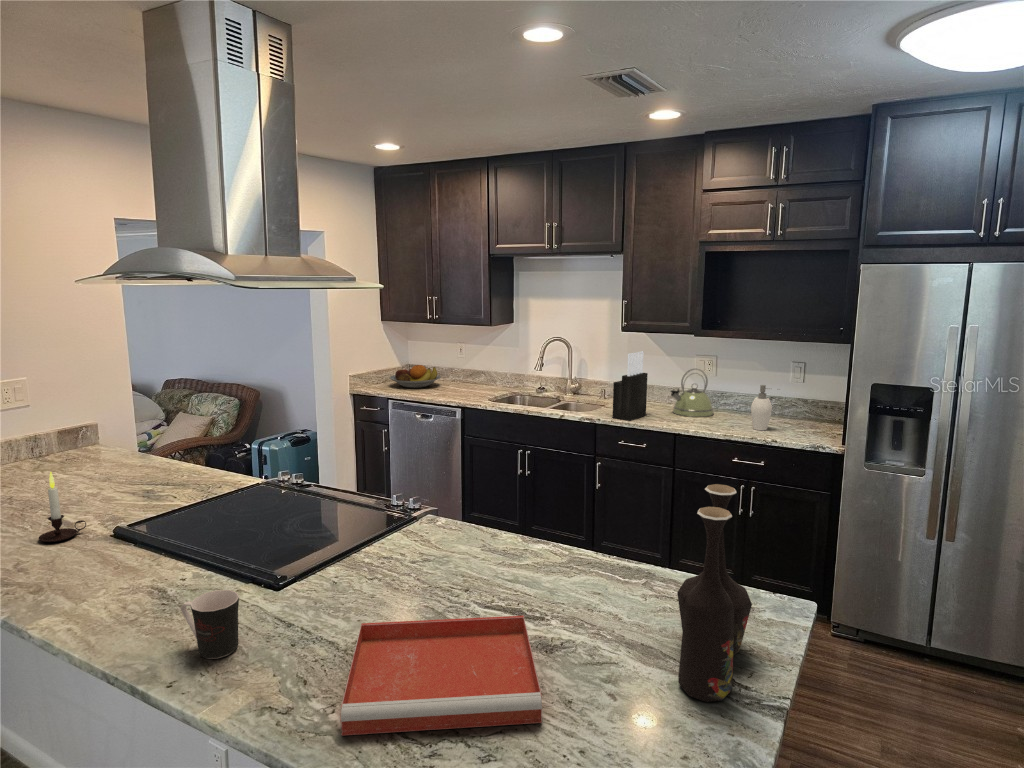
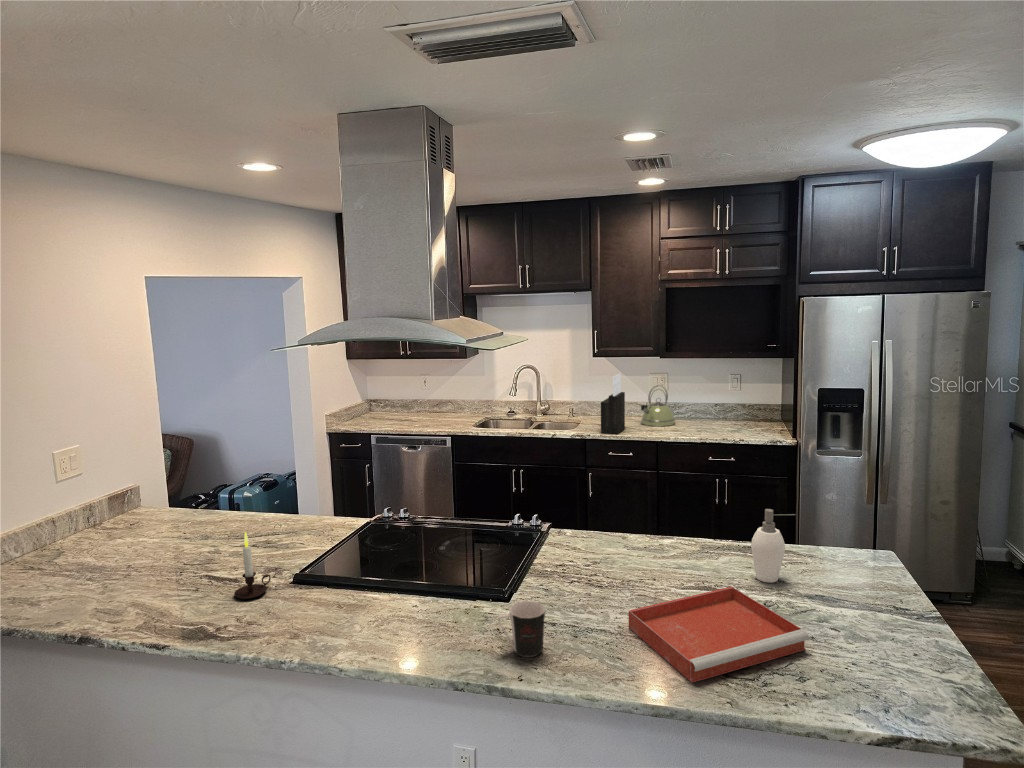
fruit bowl: present [390,365,441,388] -> none [361,399,411,422]
soap dispenser: present [751,385,772,430] -> present [751,509,795,583]
vase: present [677,484,752,702] -> none [828,473,894,620]

